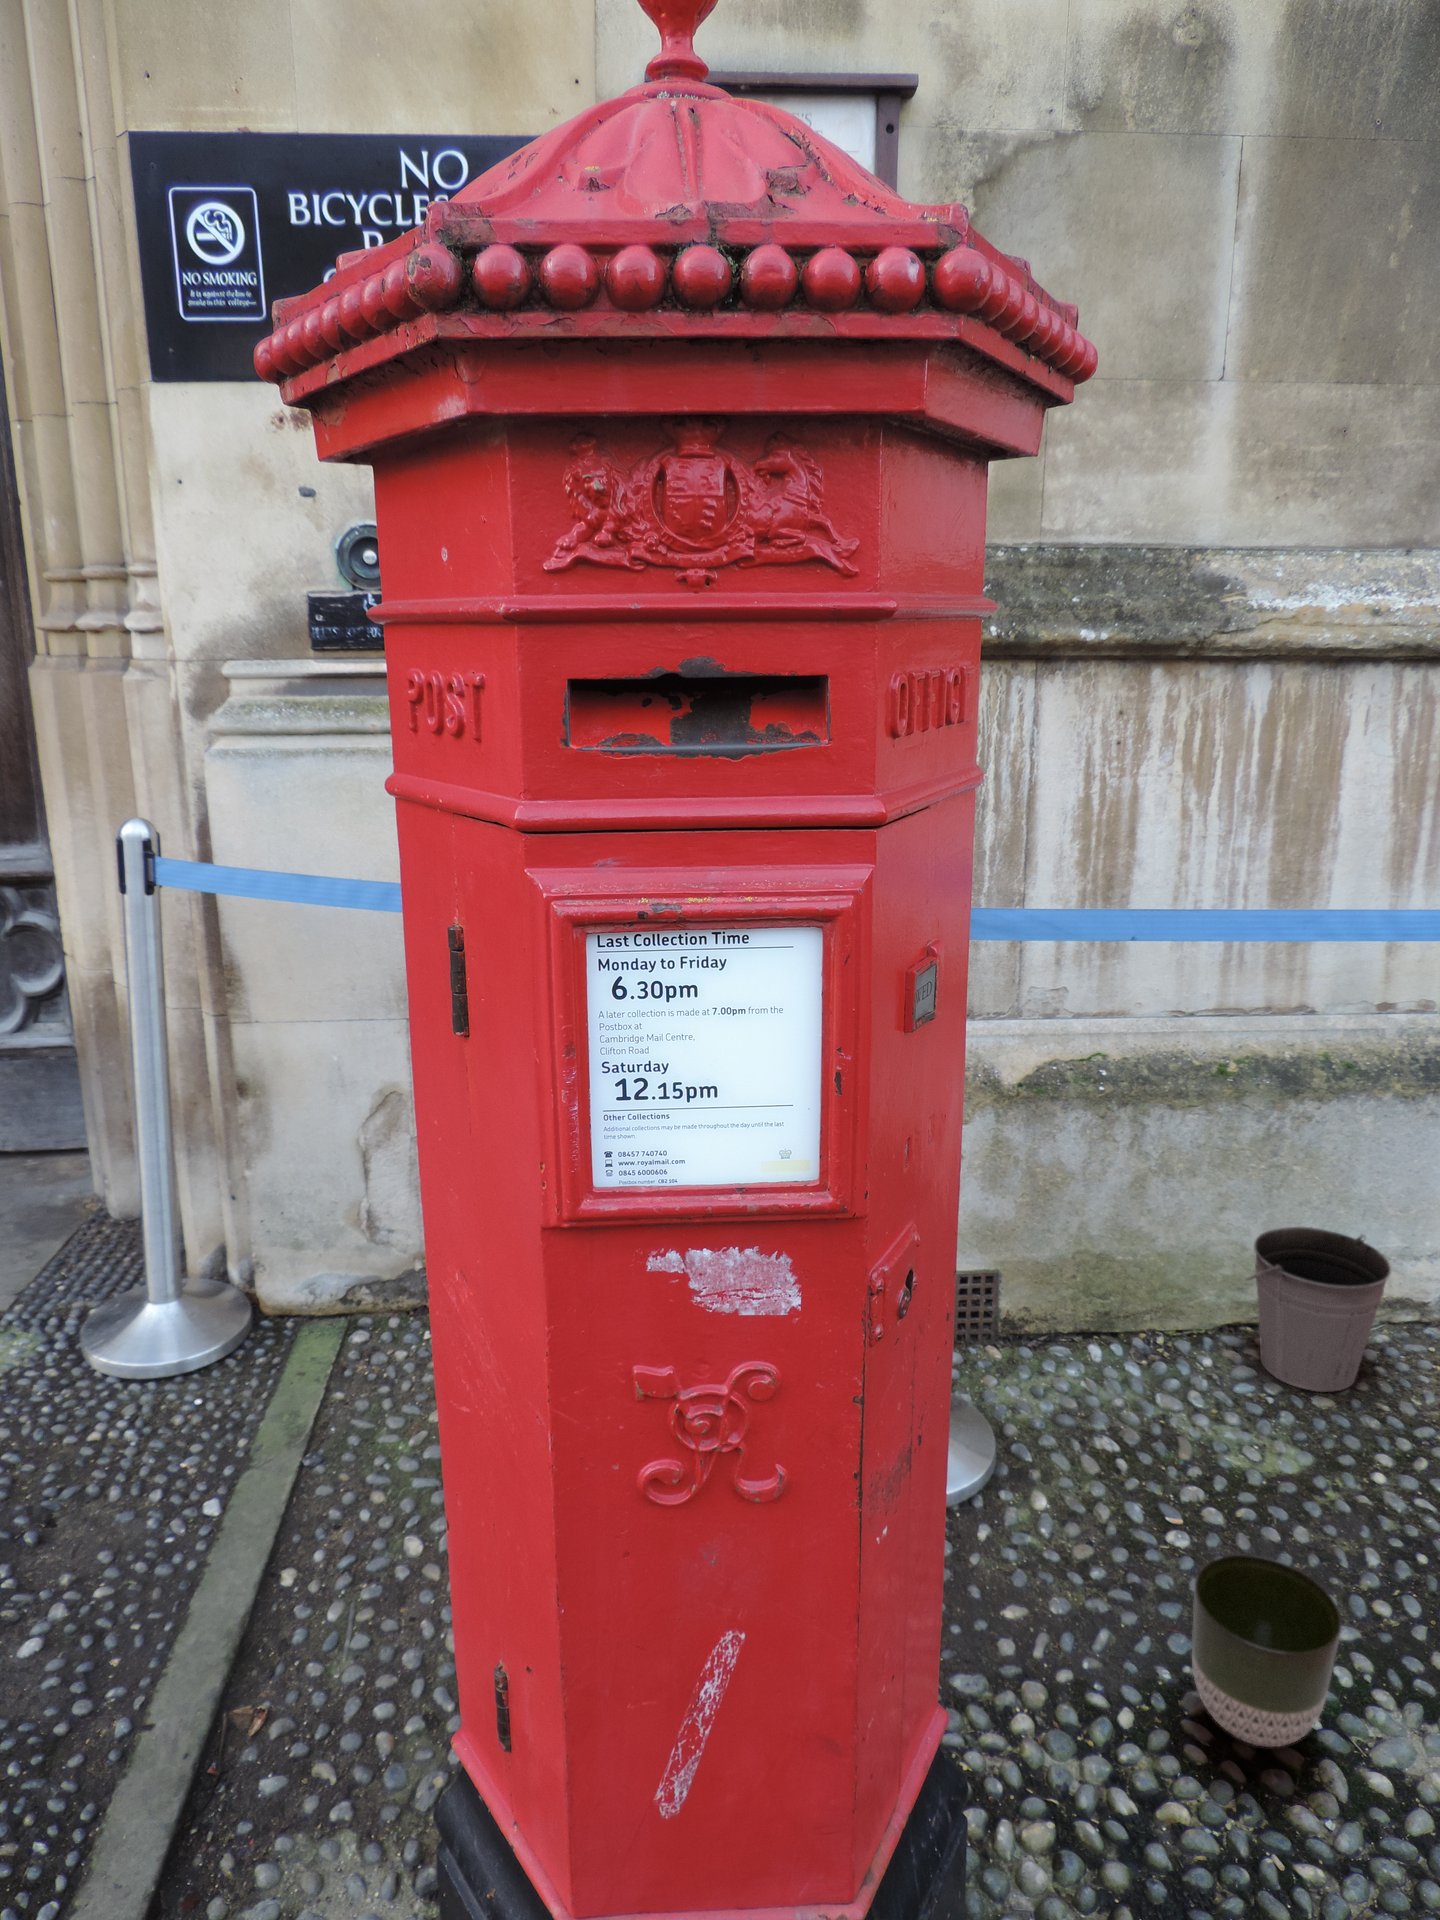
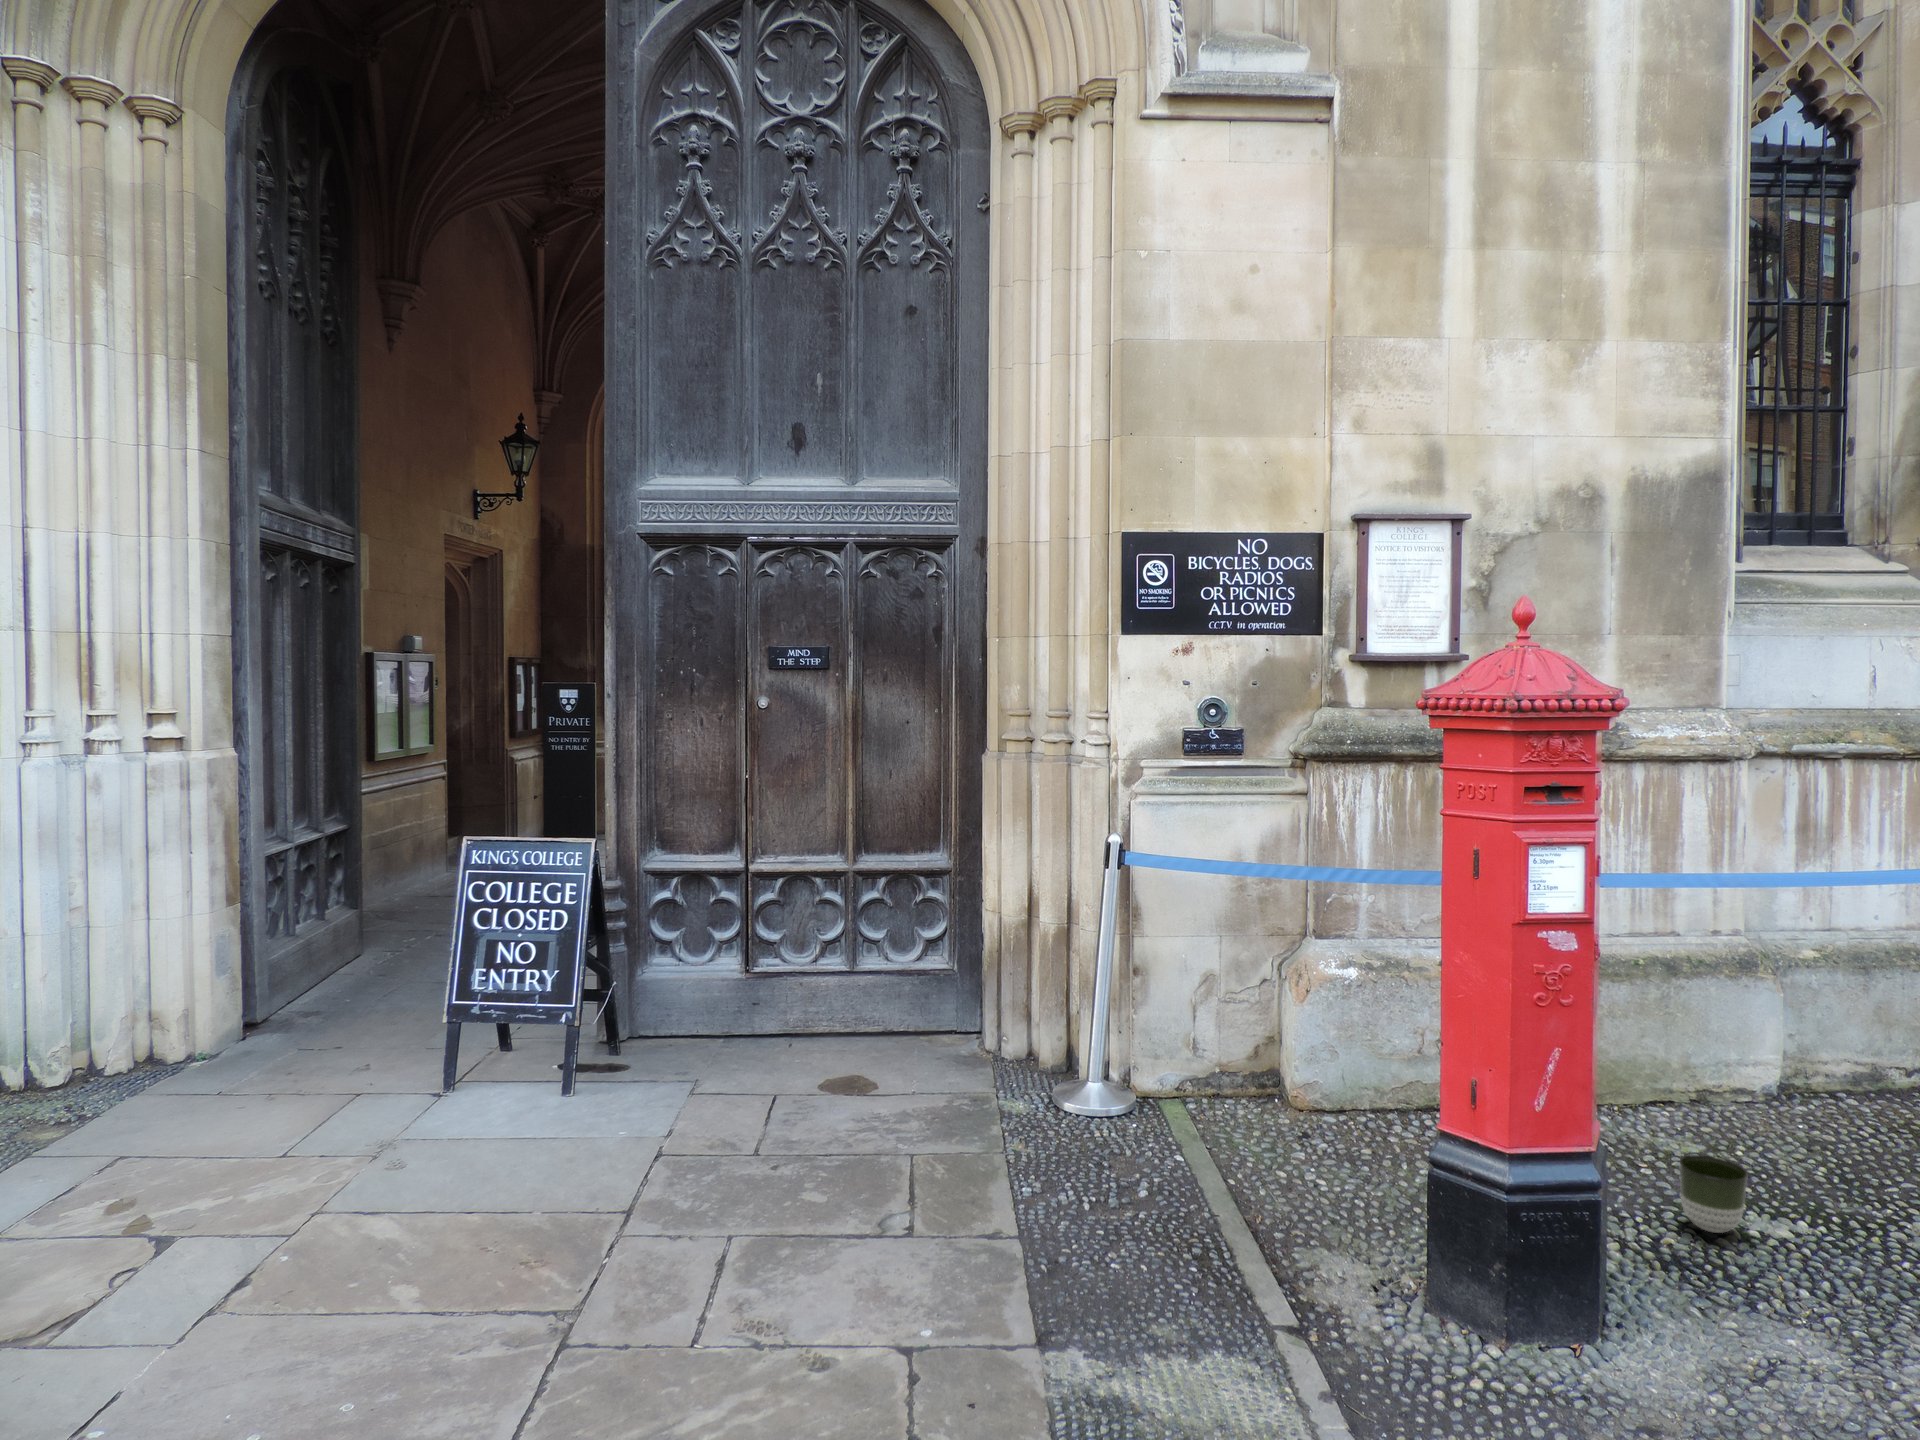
bucket: present [1245,1227,1391,1392] -> none [1659,1046,1737,1129]

